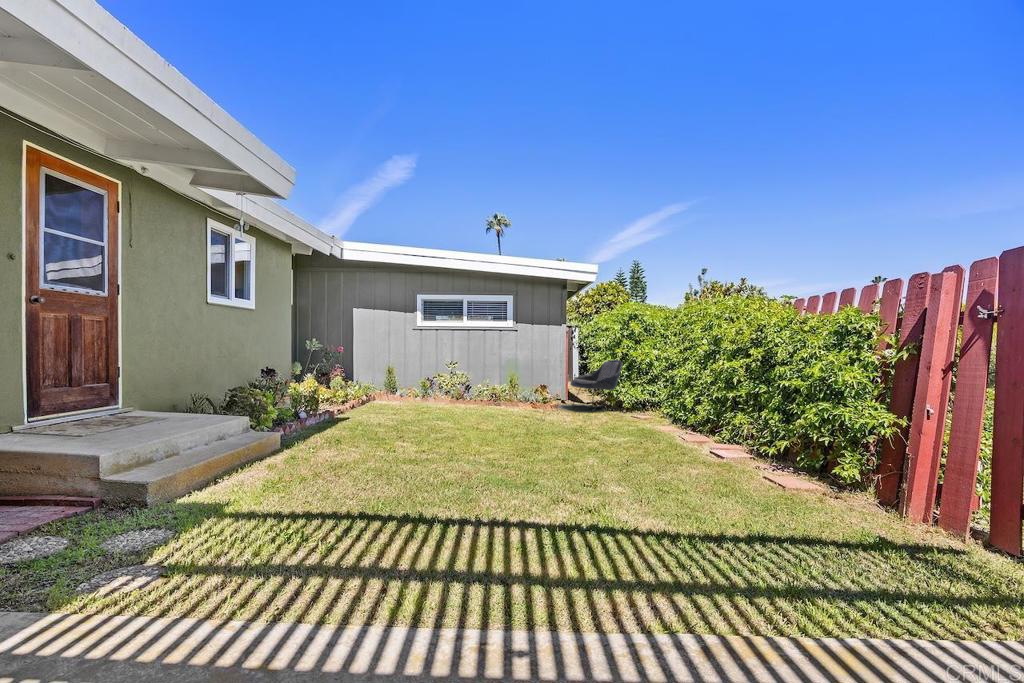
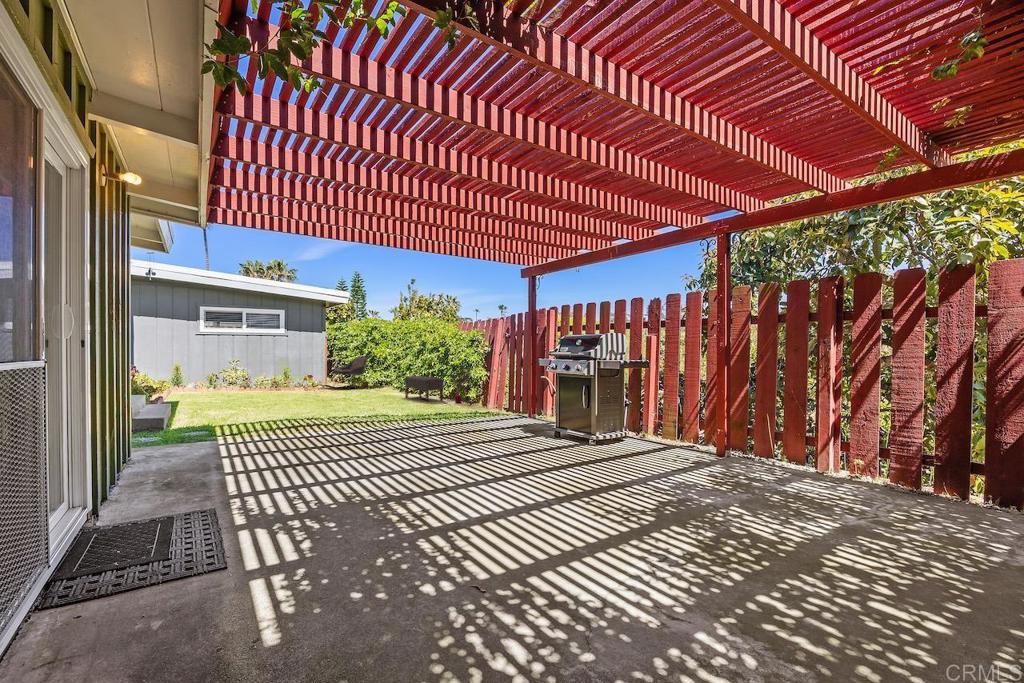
potted tree: none [776,387,848,484] -> present [449,365,471,403]
bench: none [677,403,764,467] -> present [405,376,444,401]

